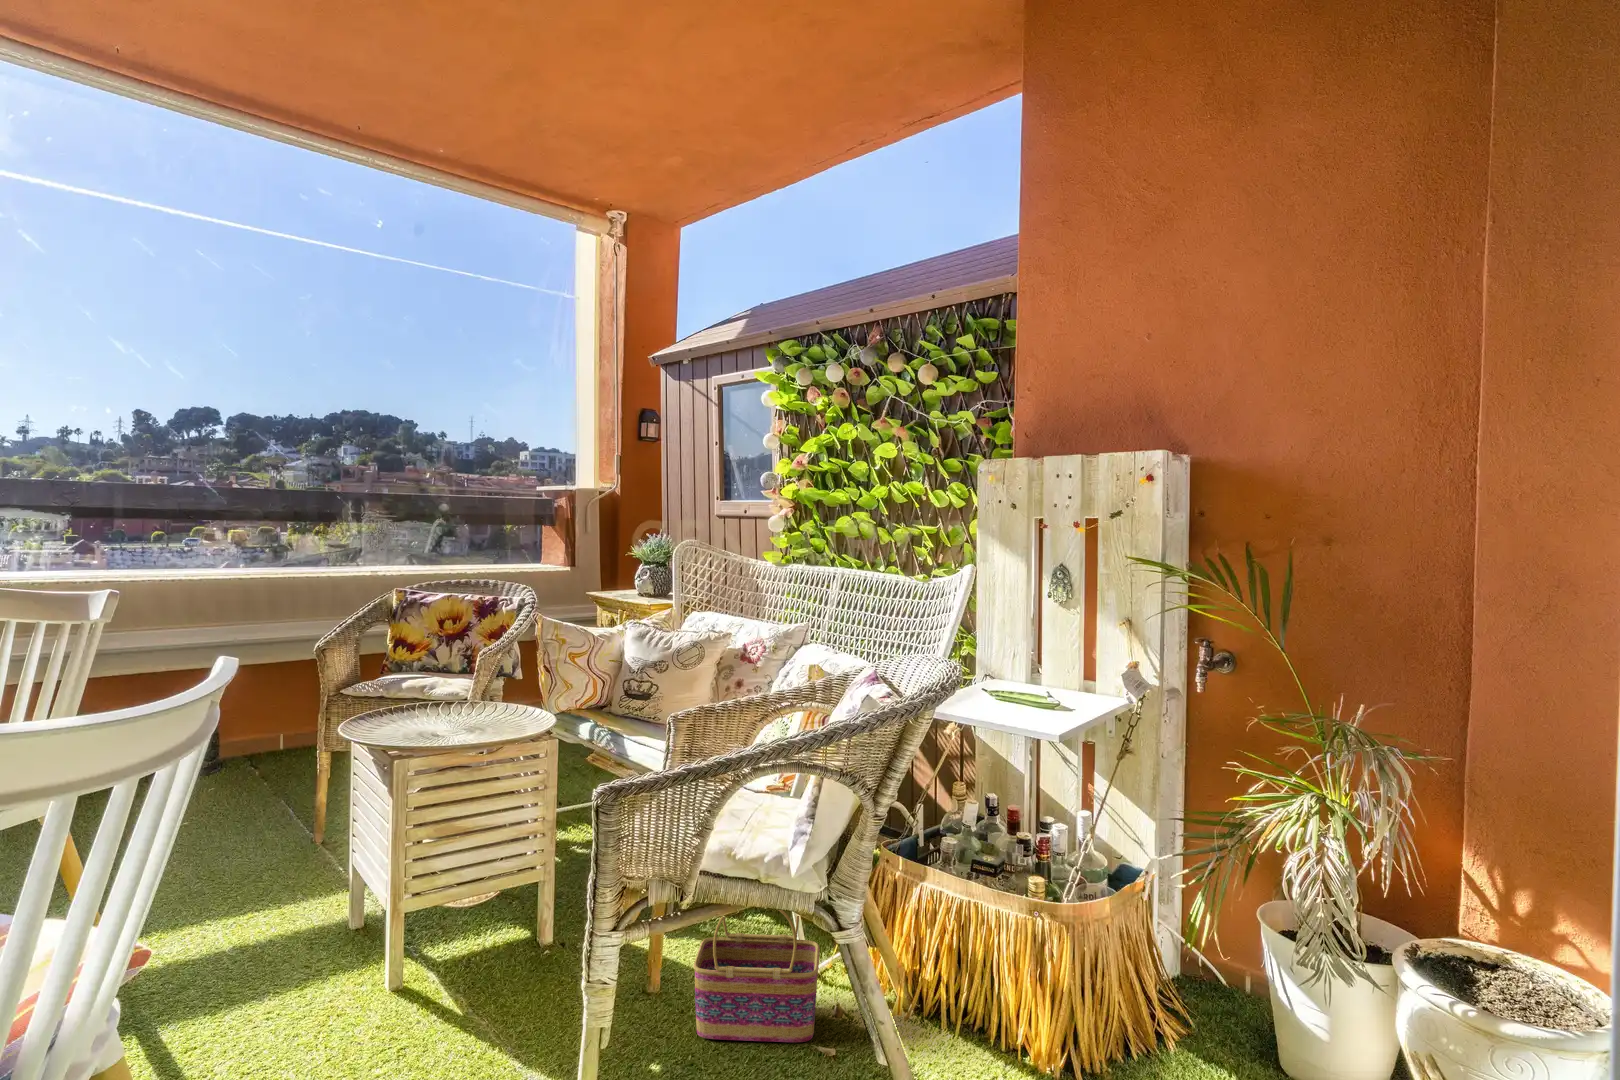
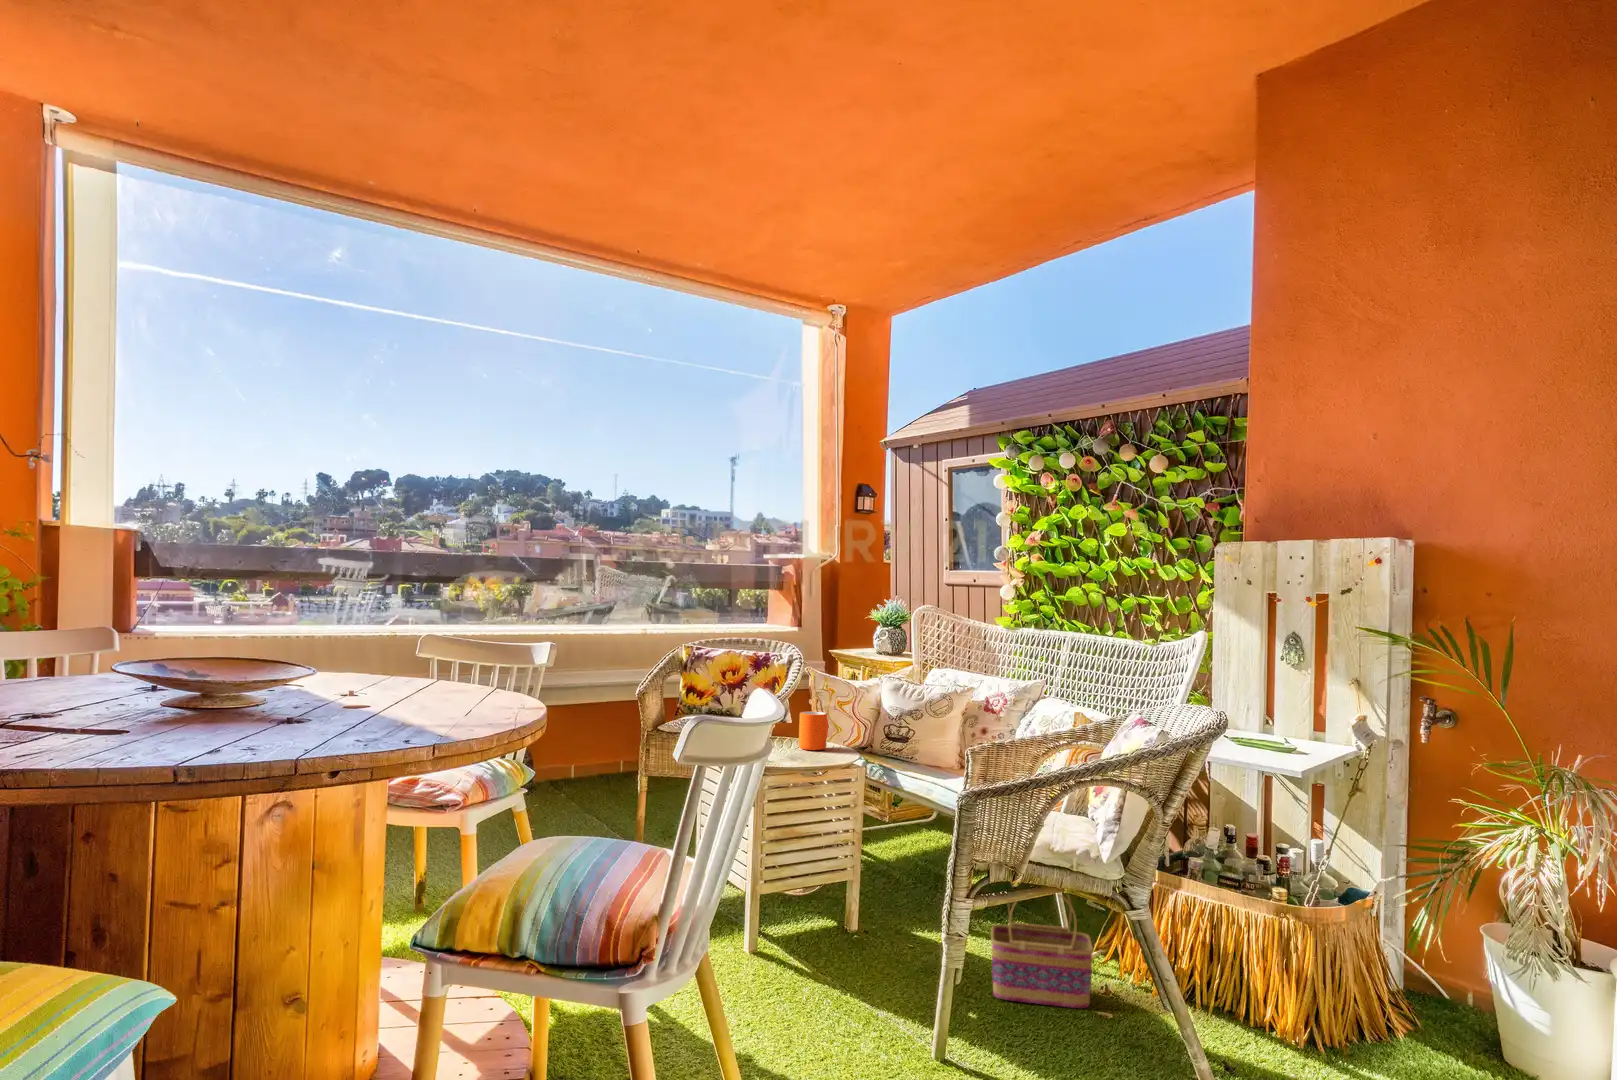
mug: none [481,677,523,726] -> present [799,711,828,750]

